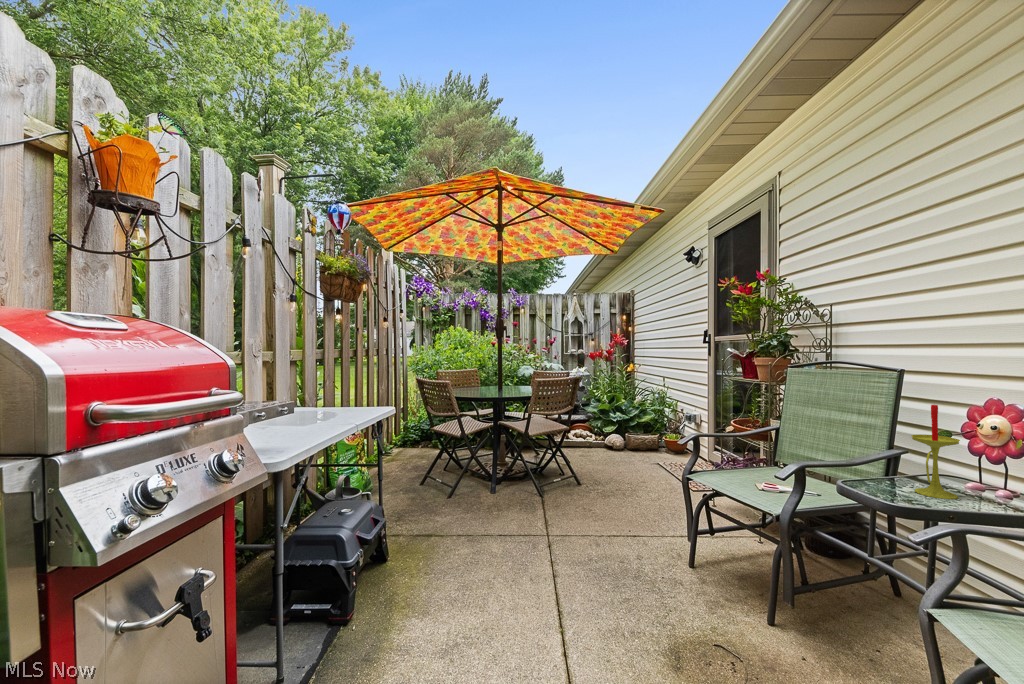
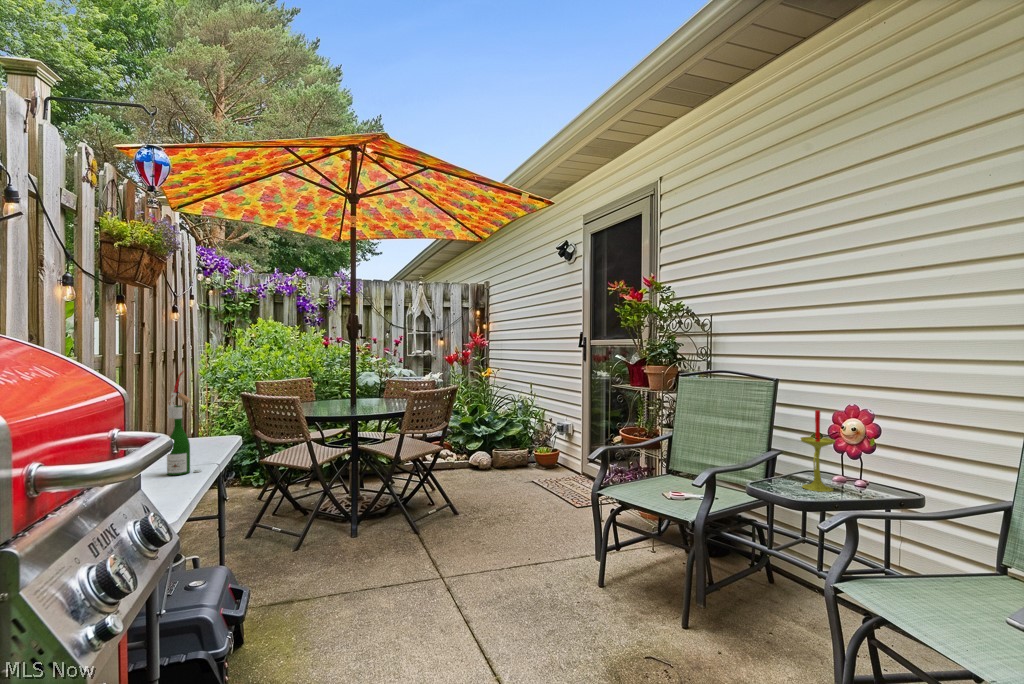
wine bottle: none [307,354,331,430] -> present [167,371,201,475]

